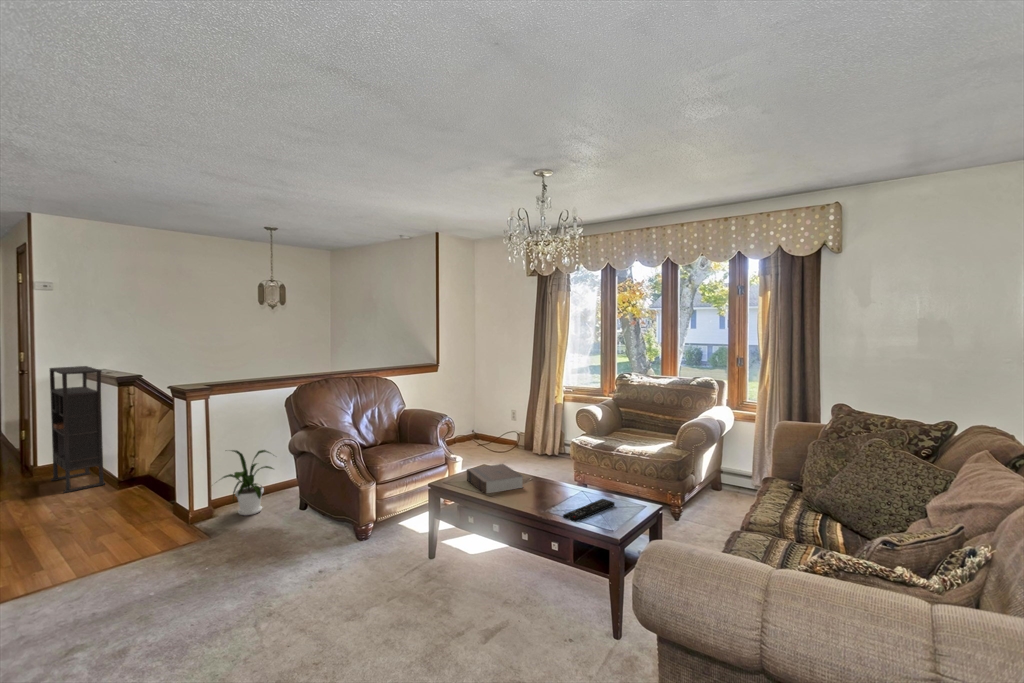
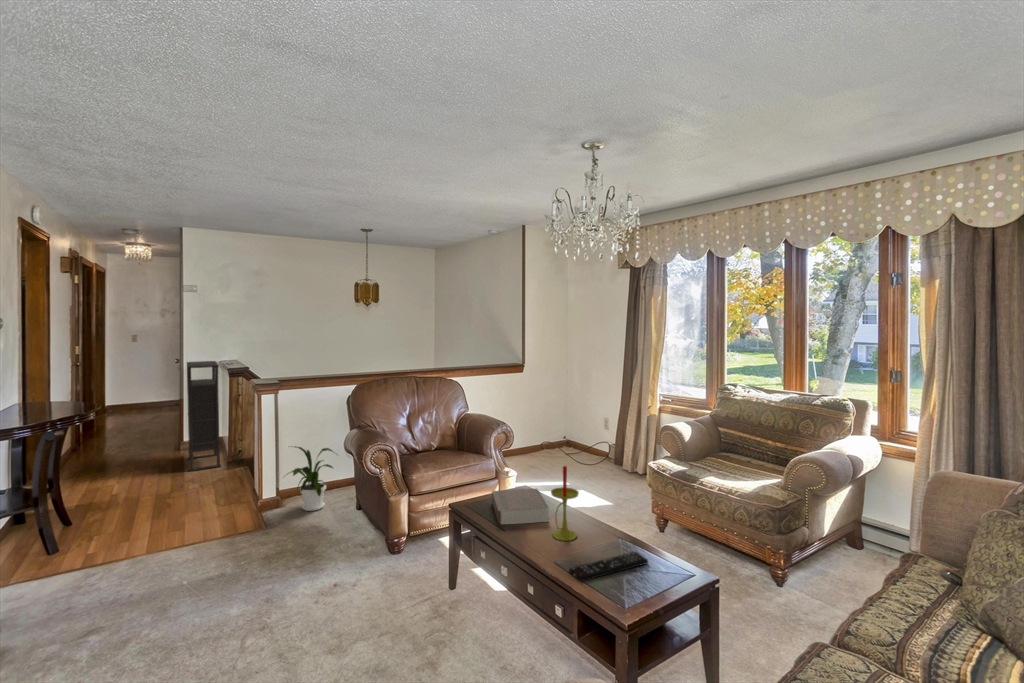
candle: none [531,437,554,499] -> present [551,466,579,541]

